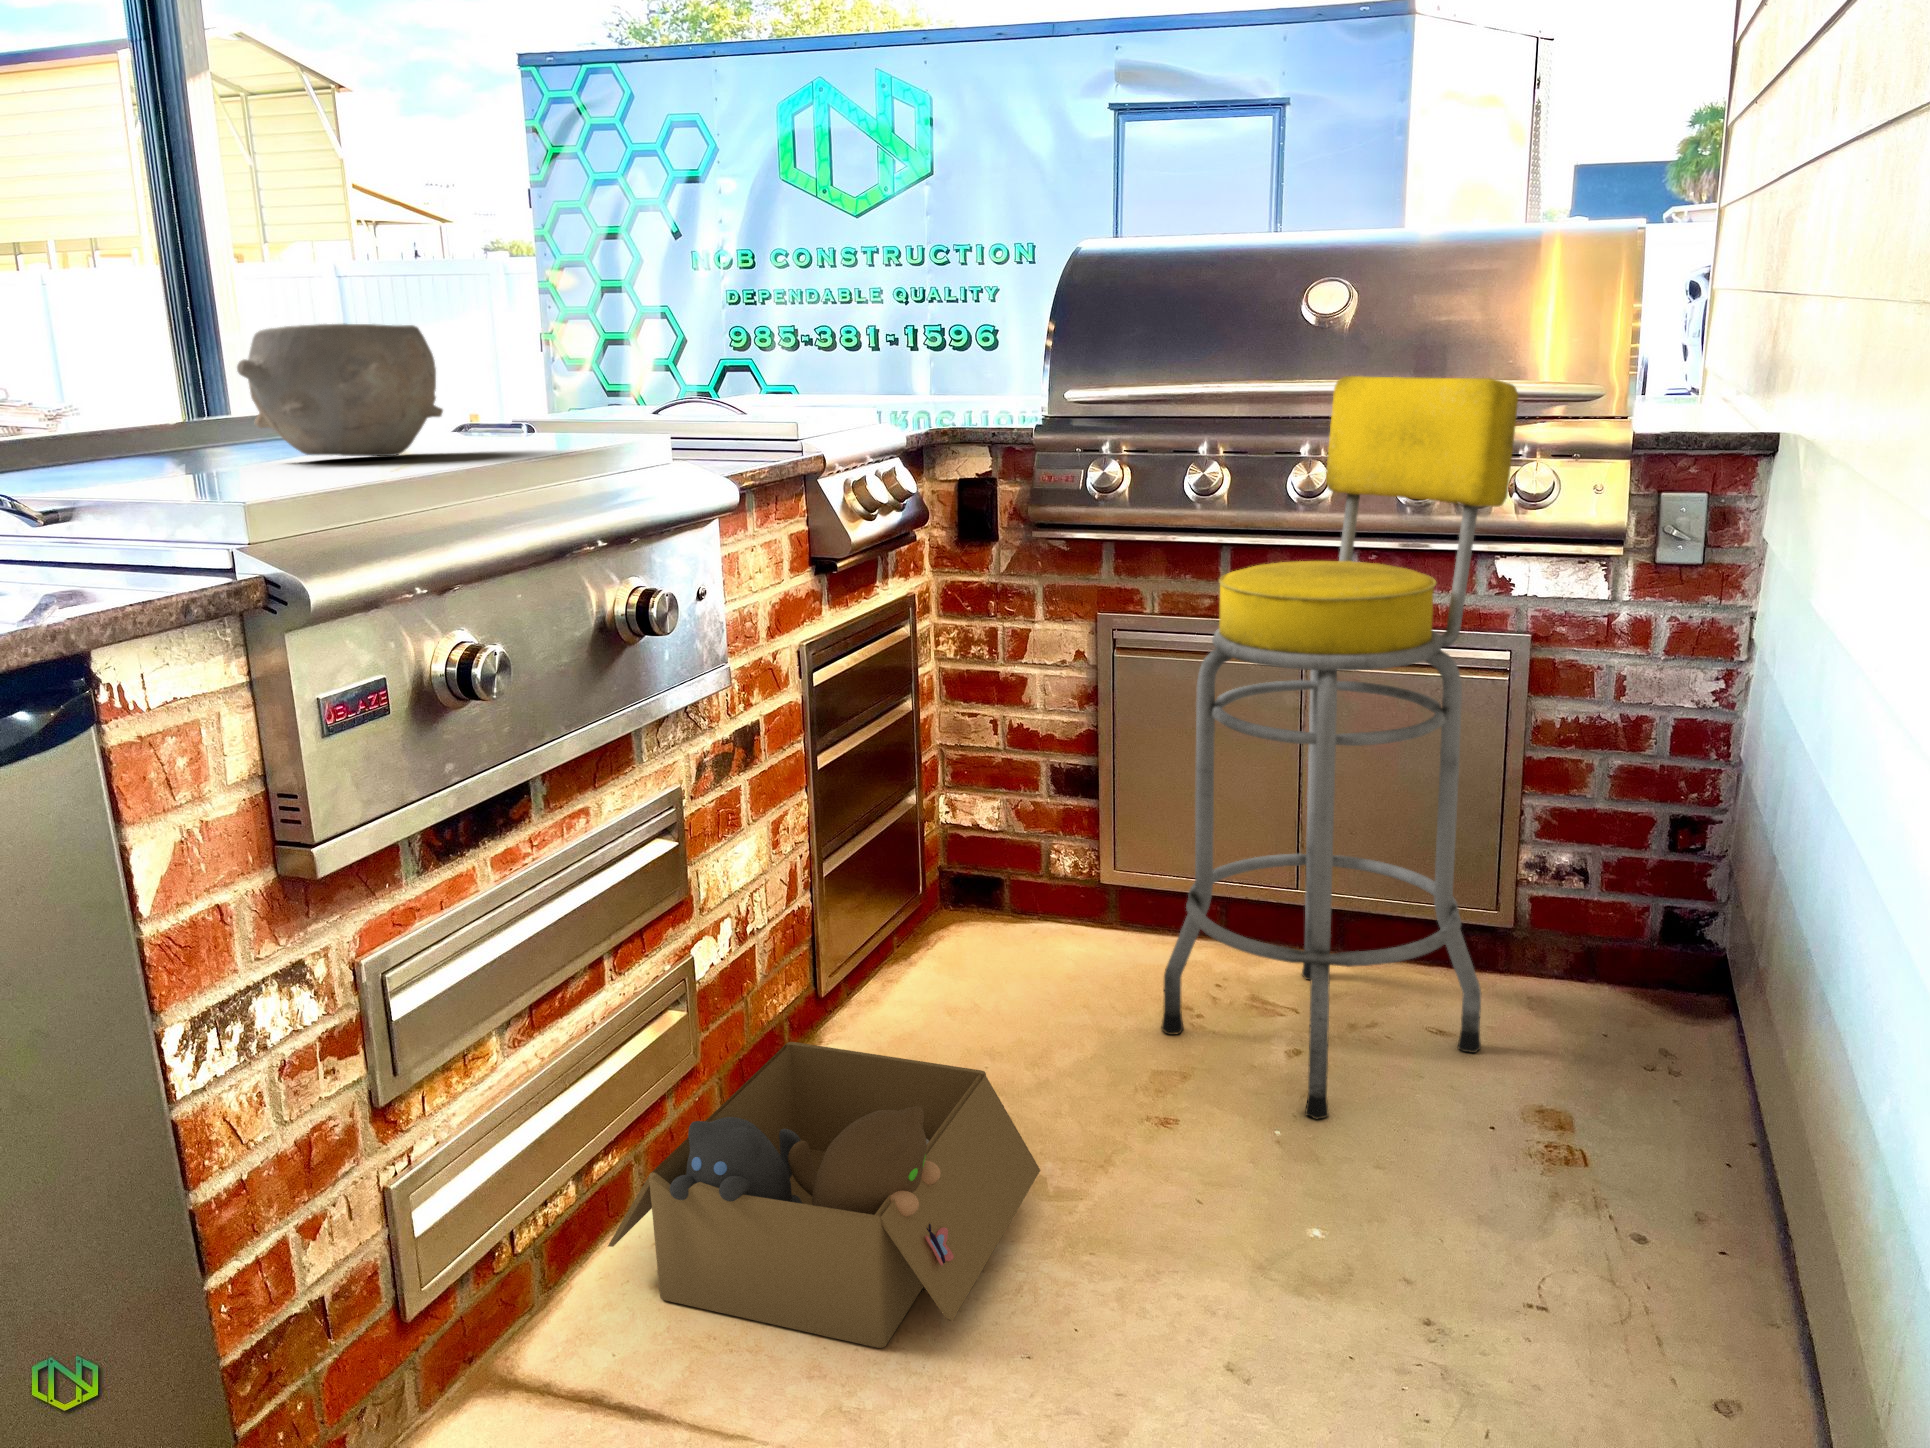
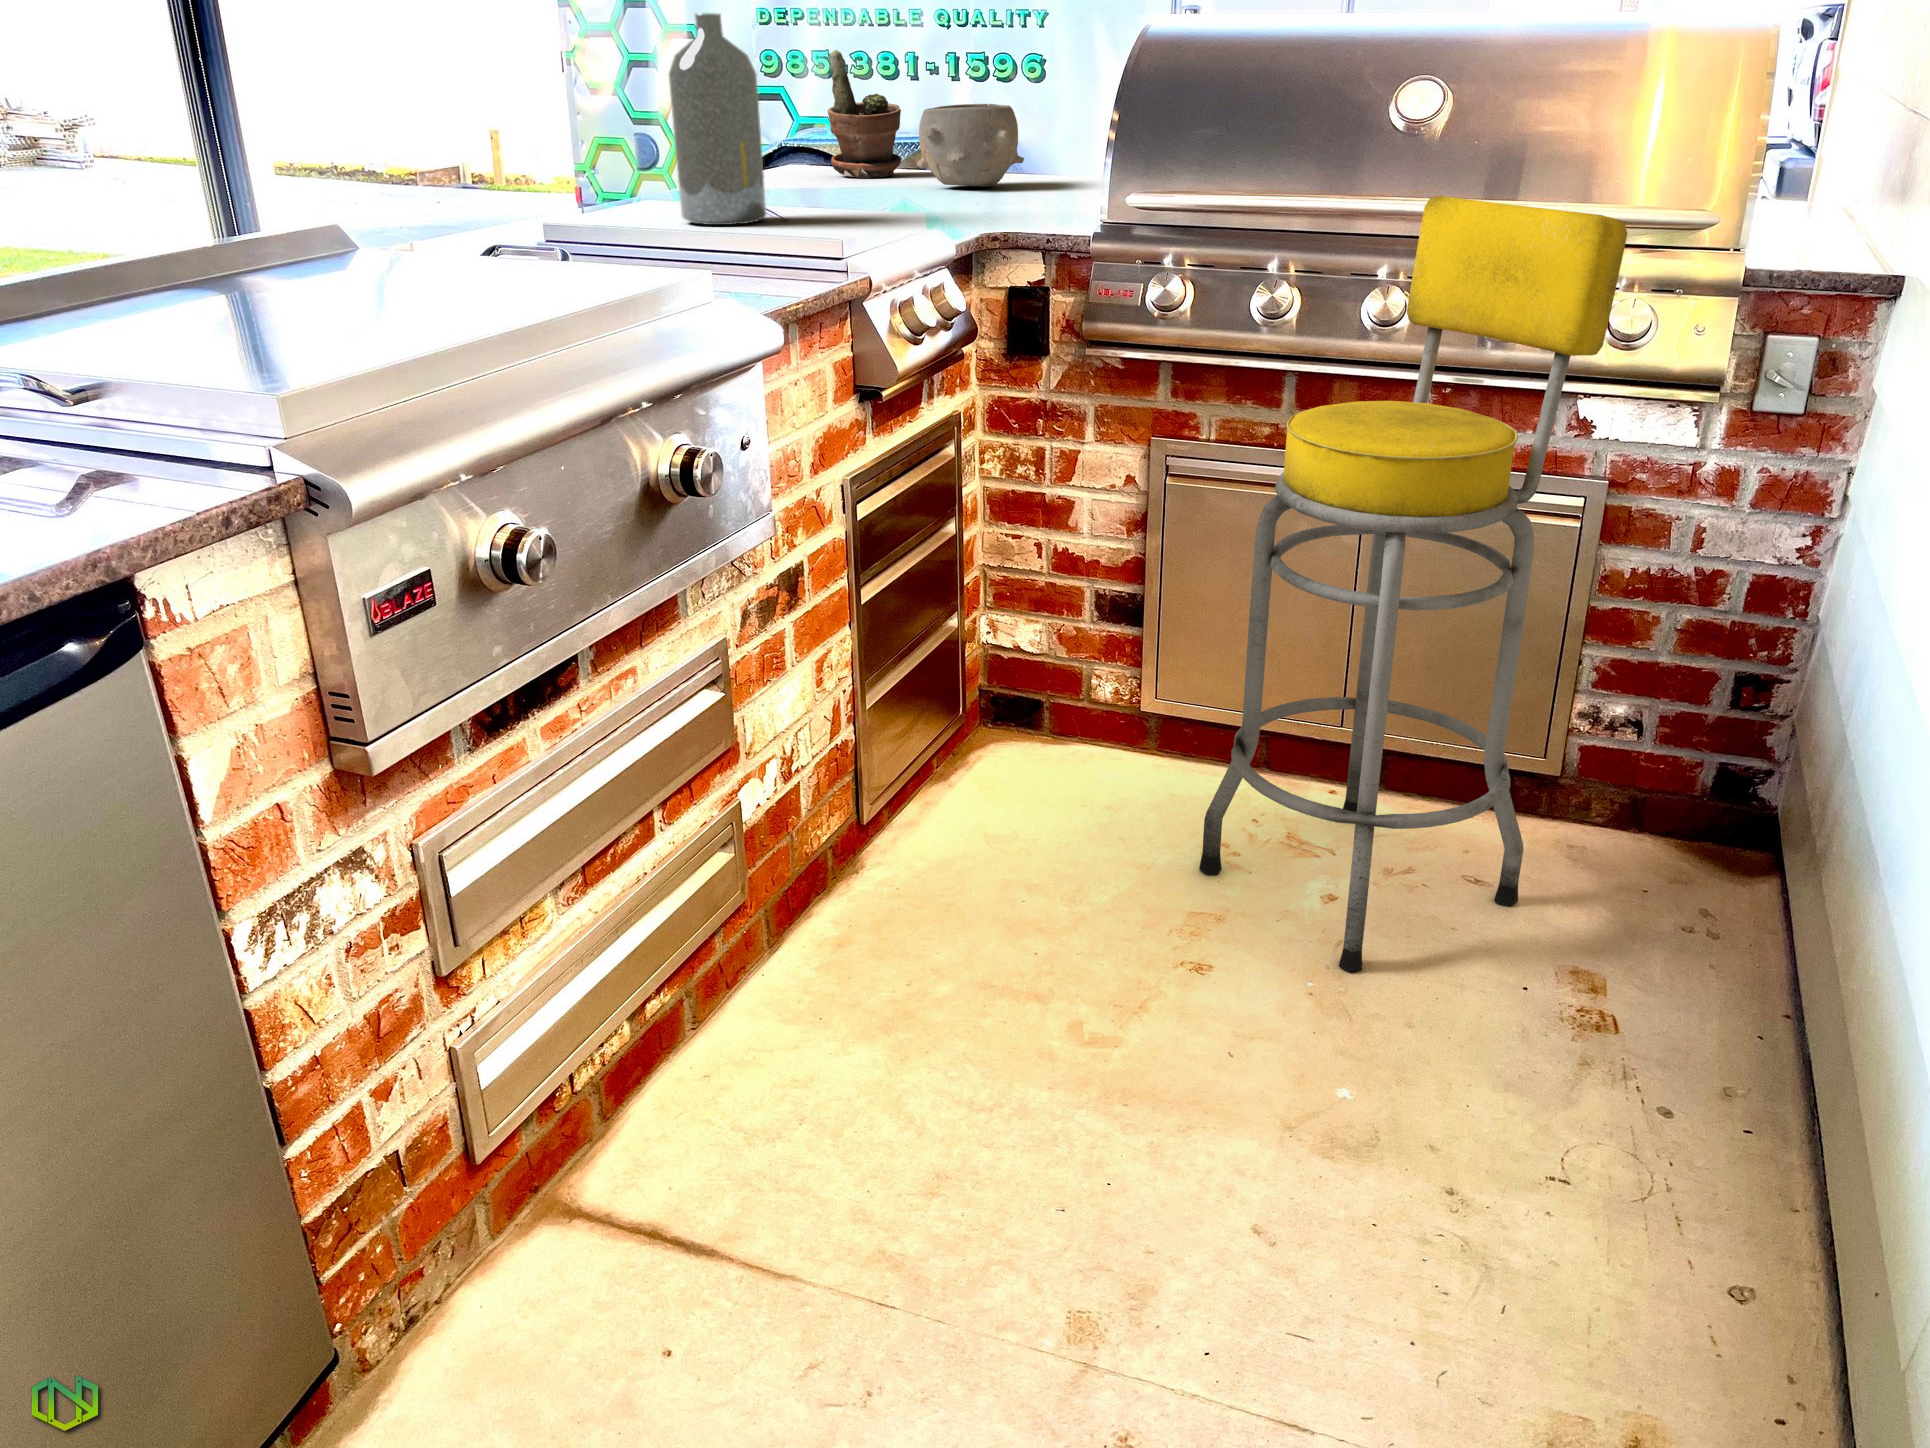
bottle: none [640,239,729,424] -> present [669,13,766,225]
potted plant: none [791,293,859,404] -> present [828,50,902,178]
bowl: present [237,324,443,456] -> present [917,104,1024,187]
cardboard box: present [608,1042,1040,1348] -> none [661,885,1078,1192]

